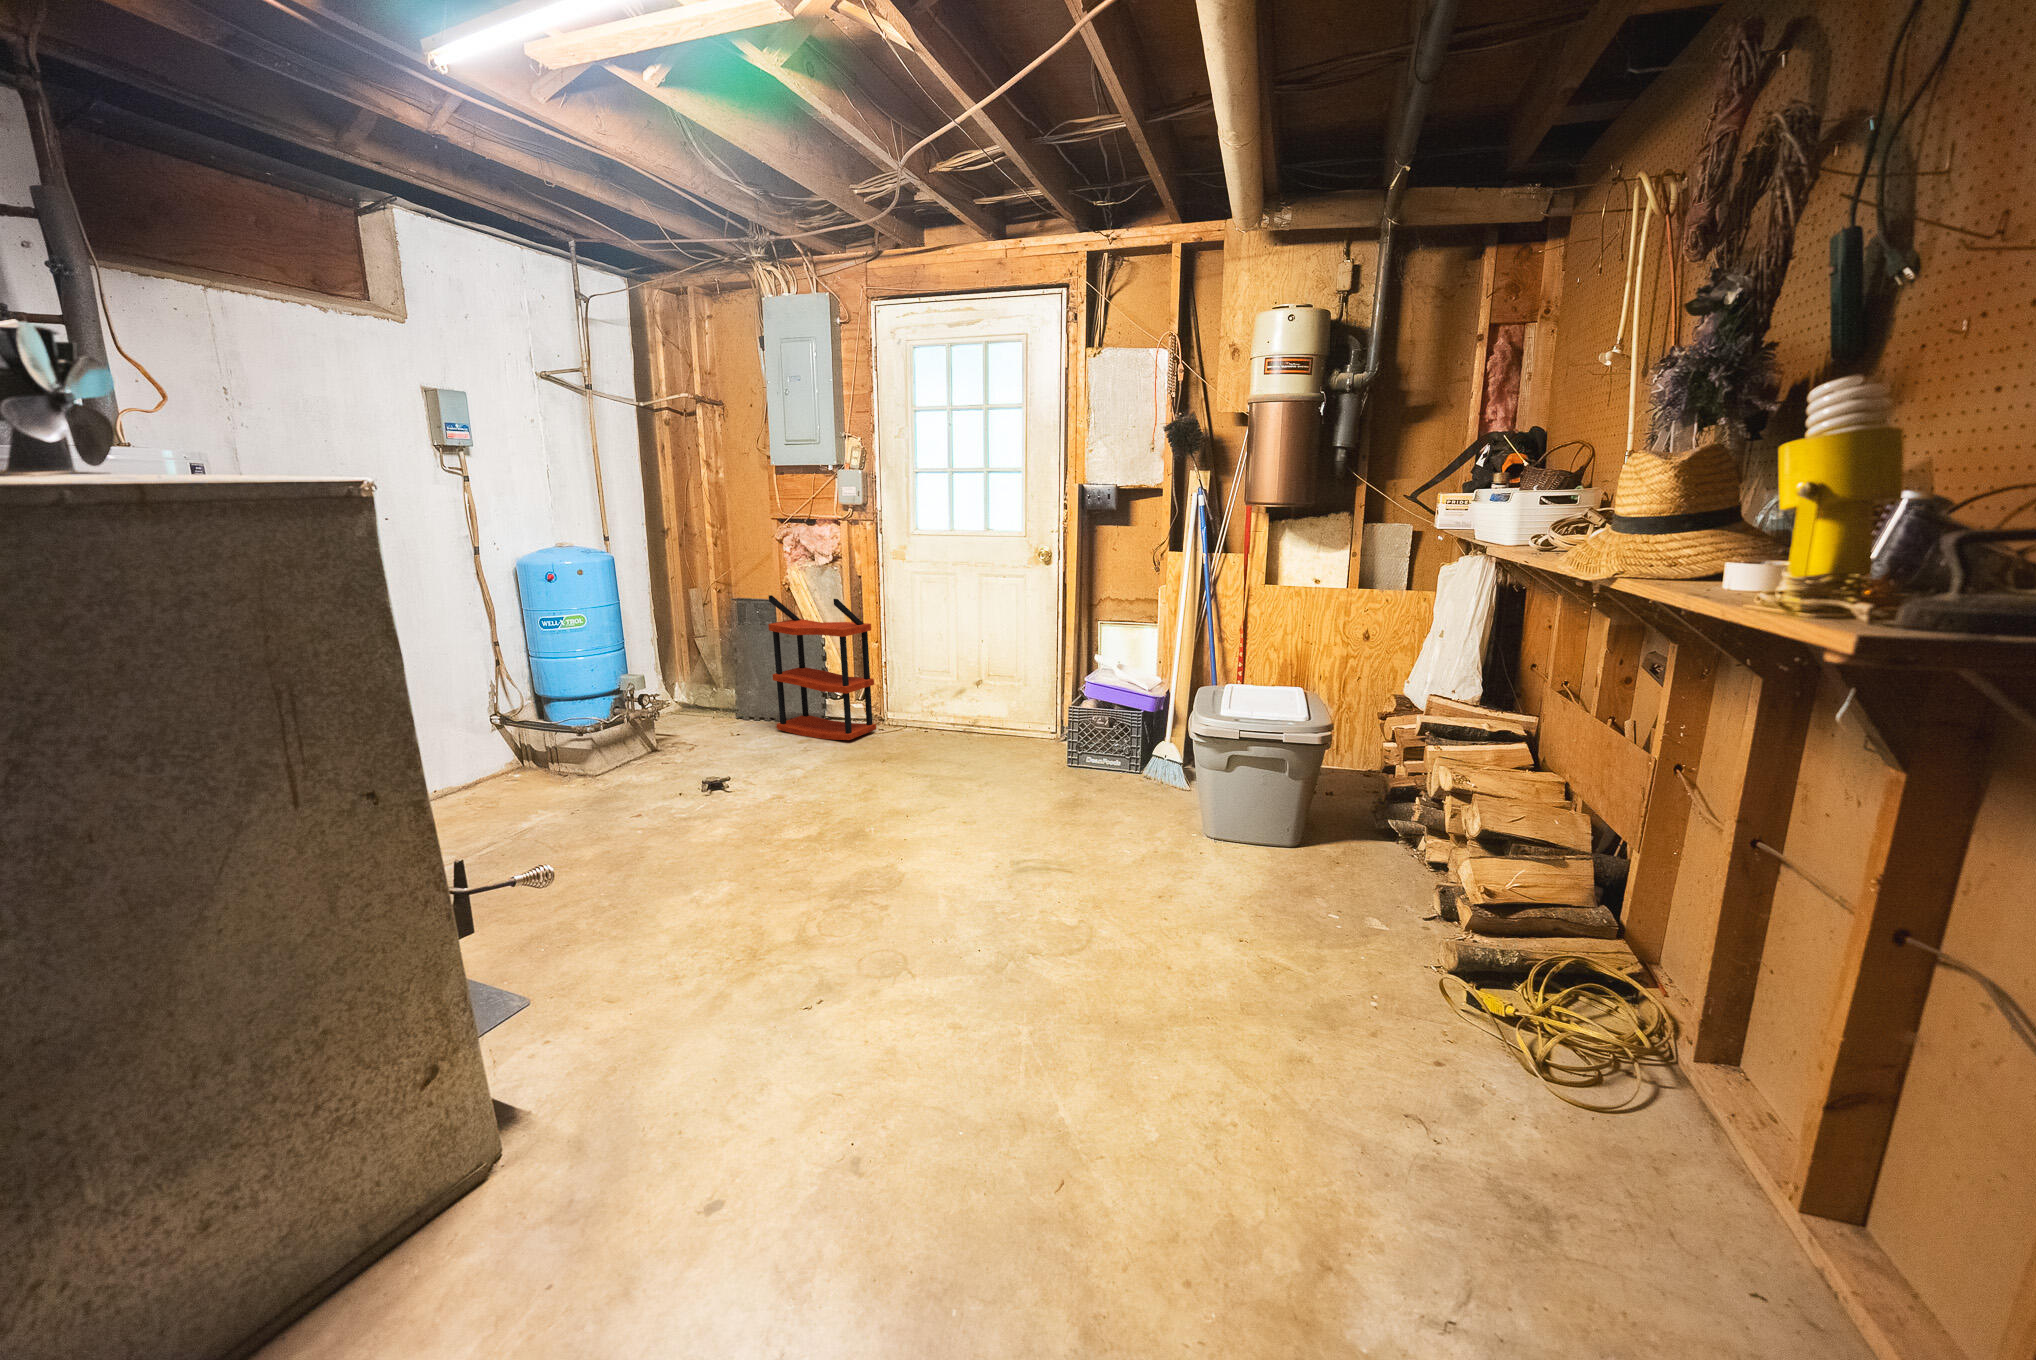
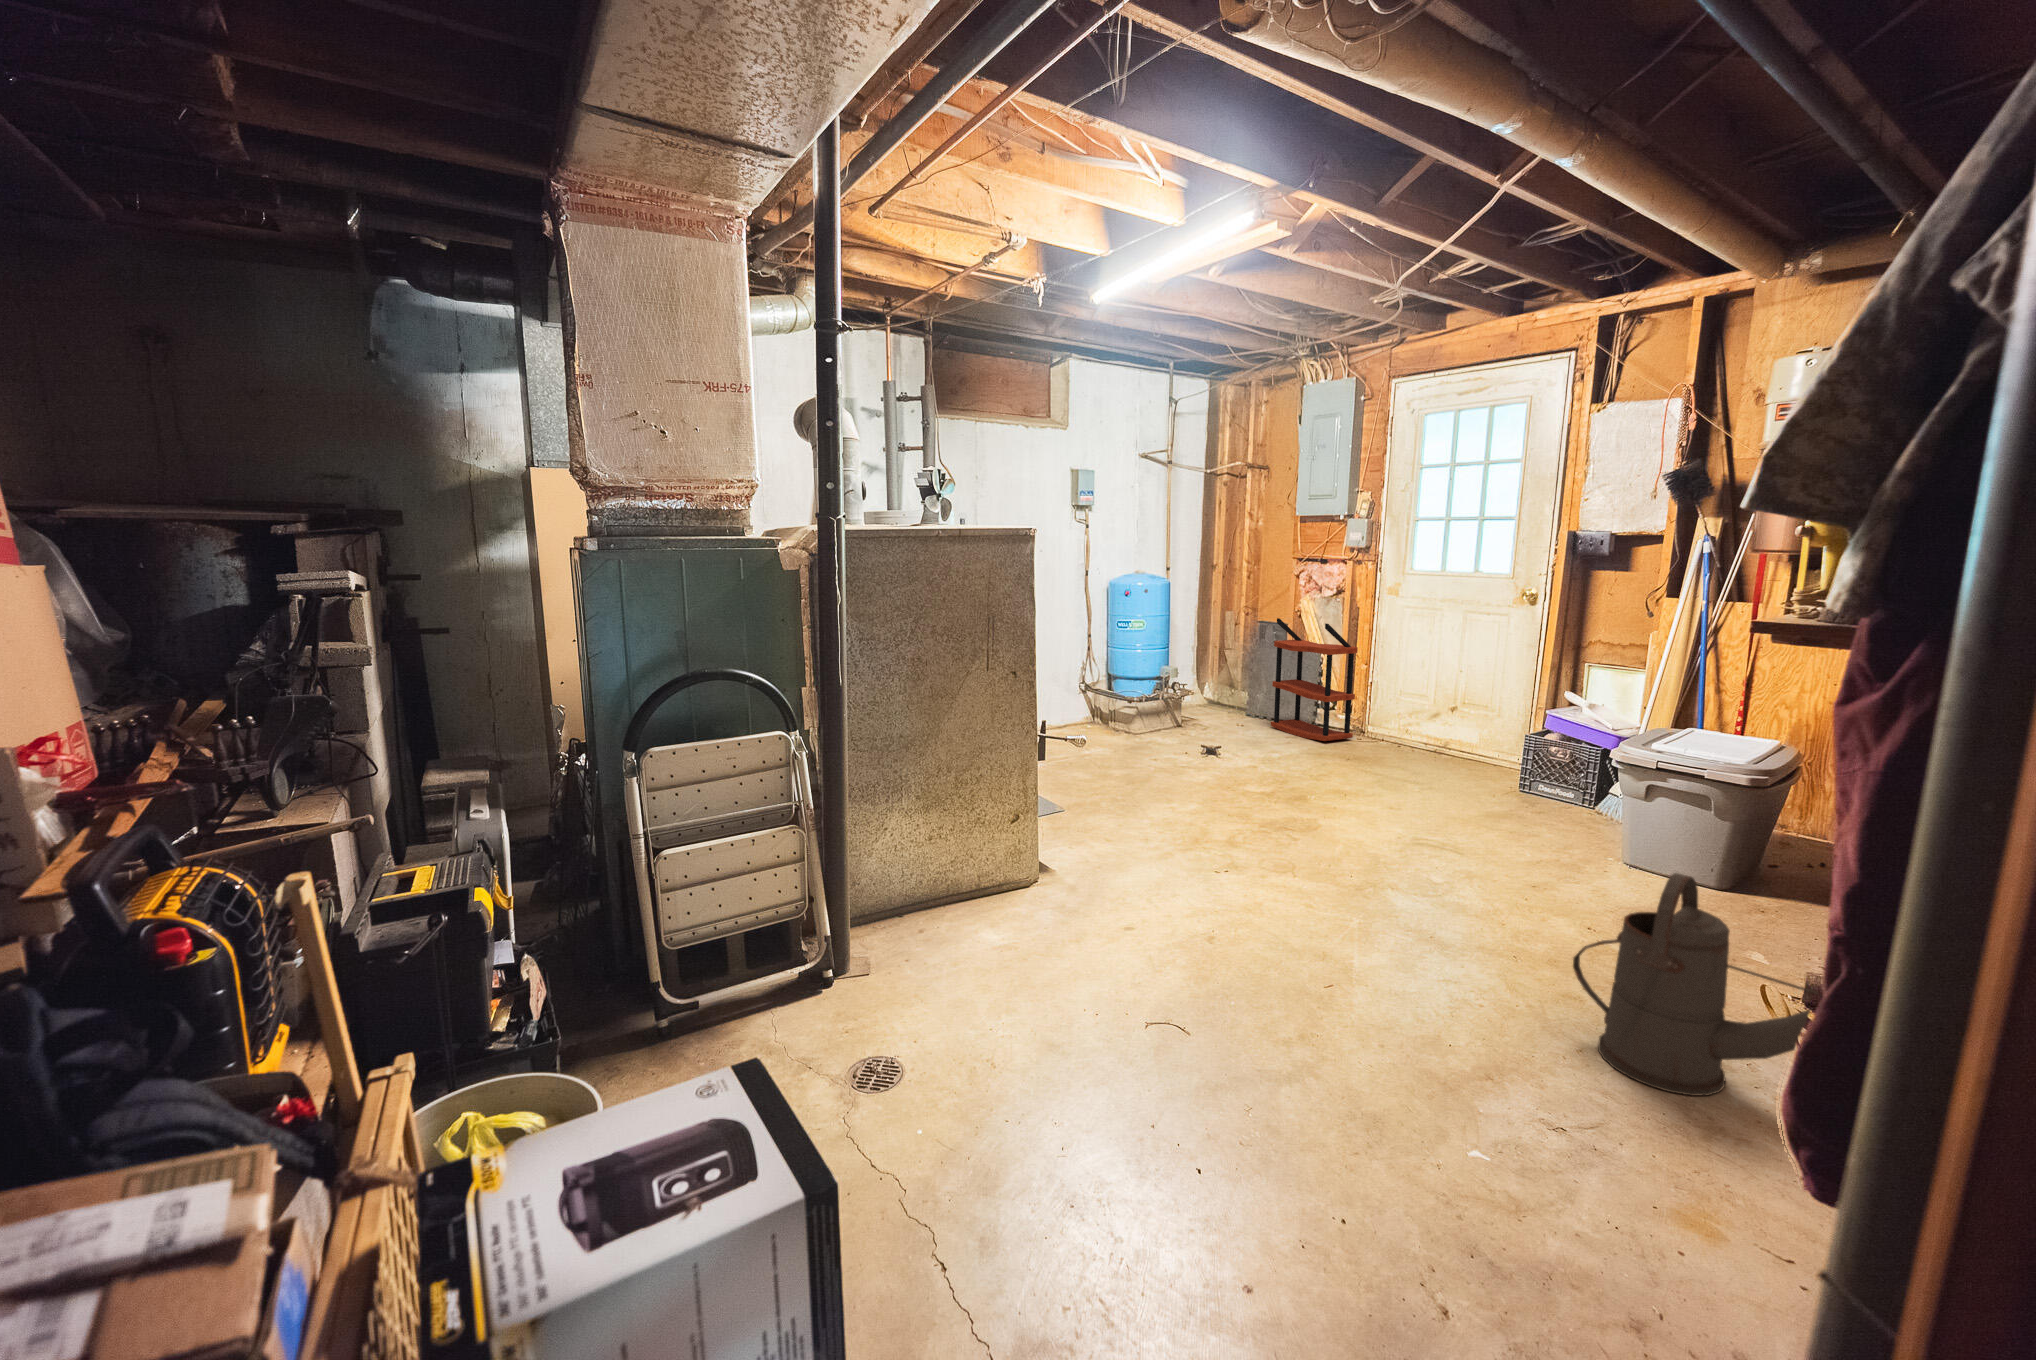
watering can: none [1391,938,1804,1242] -> present [1573,873,1818,1096]

